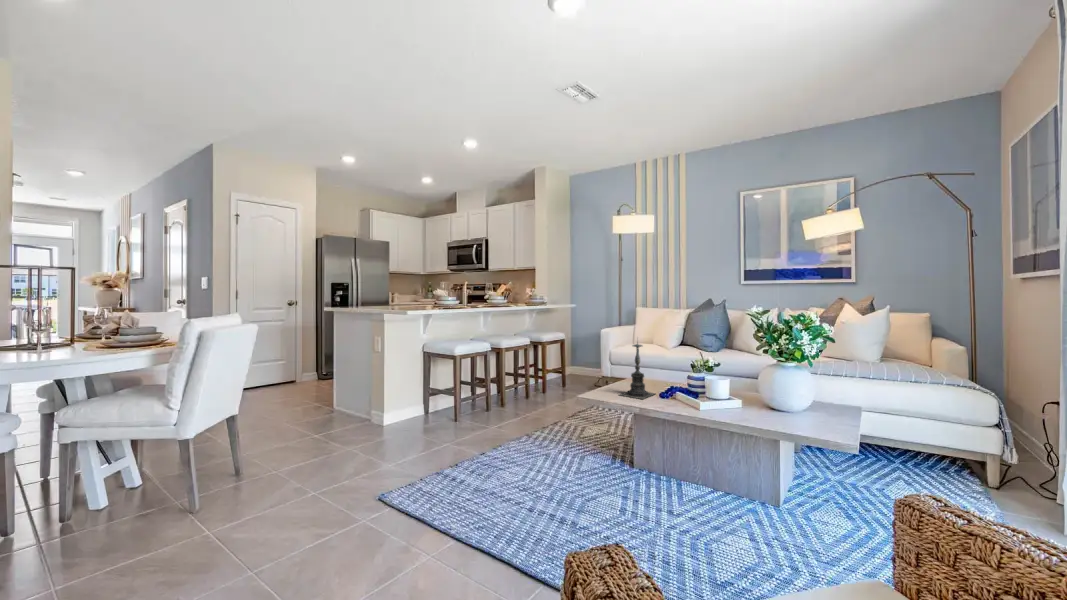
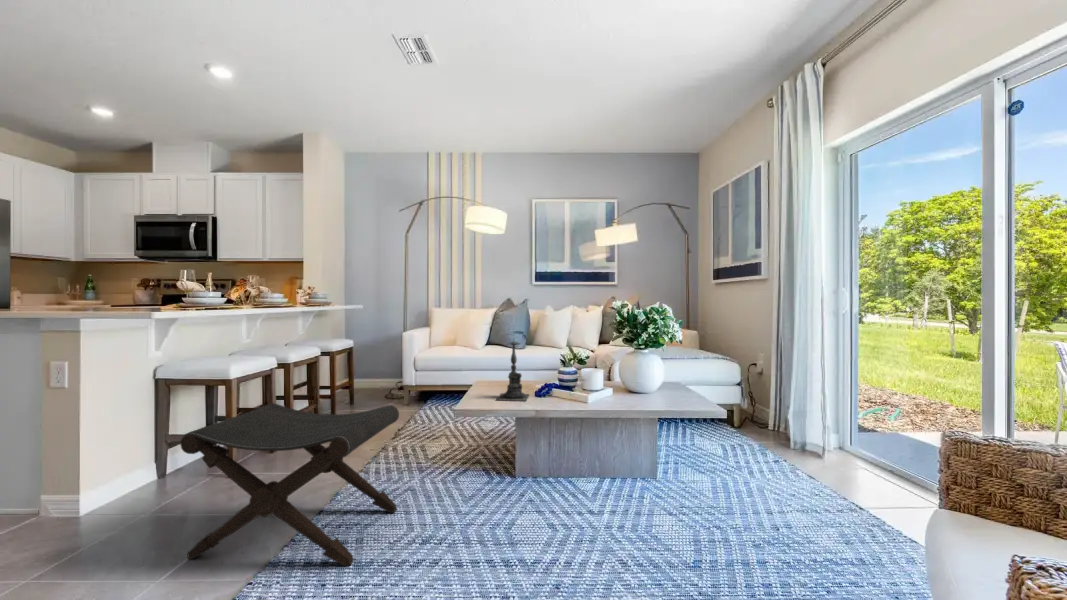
footstool: none [395,377,529,497] -> present [181,403,399,566]

